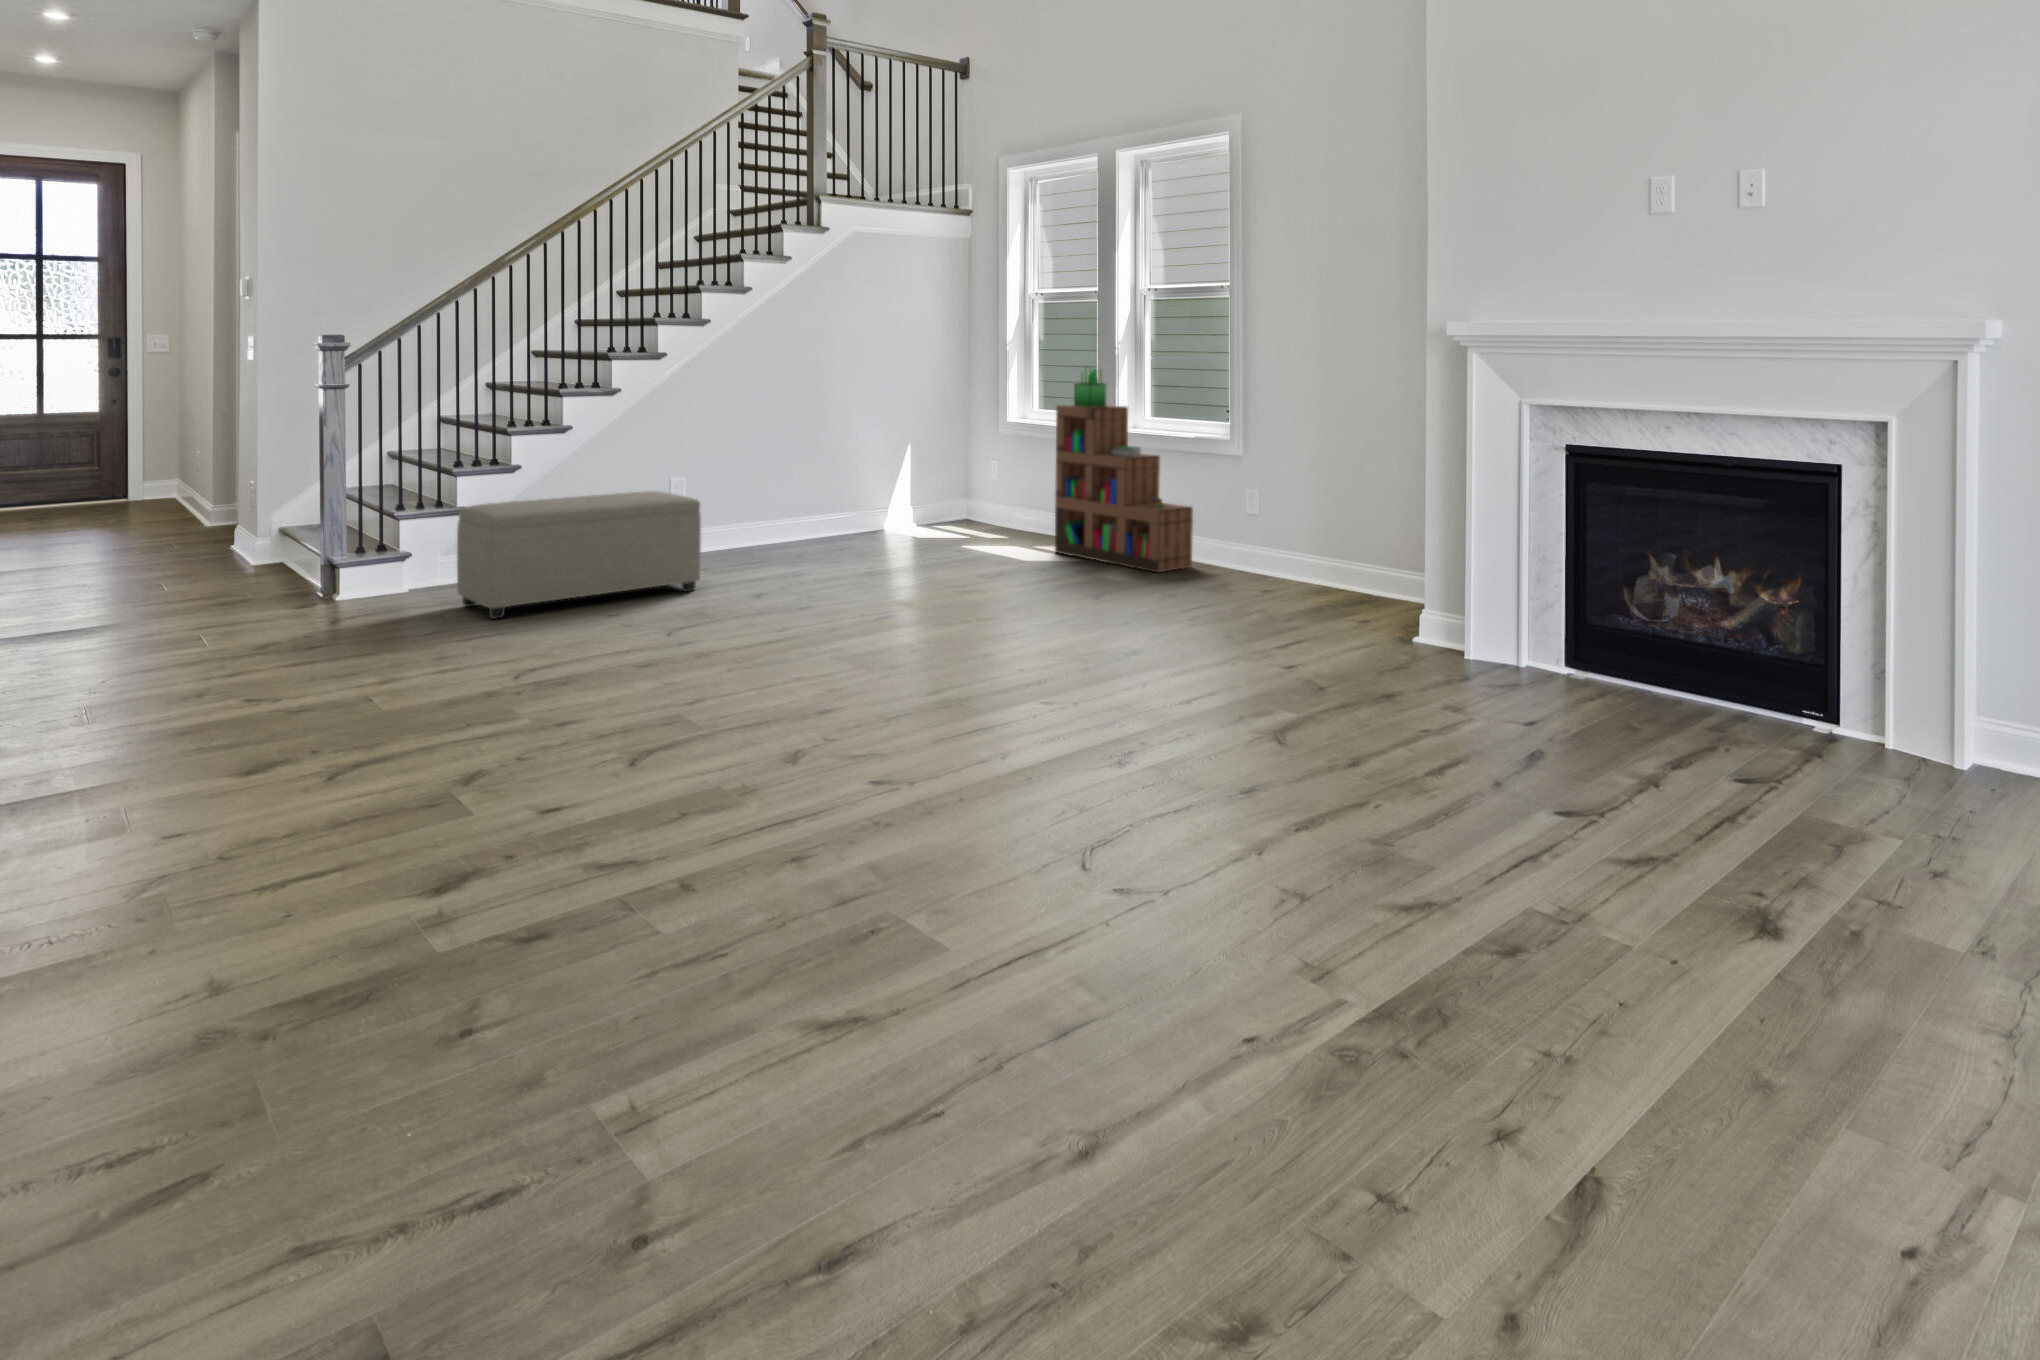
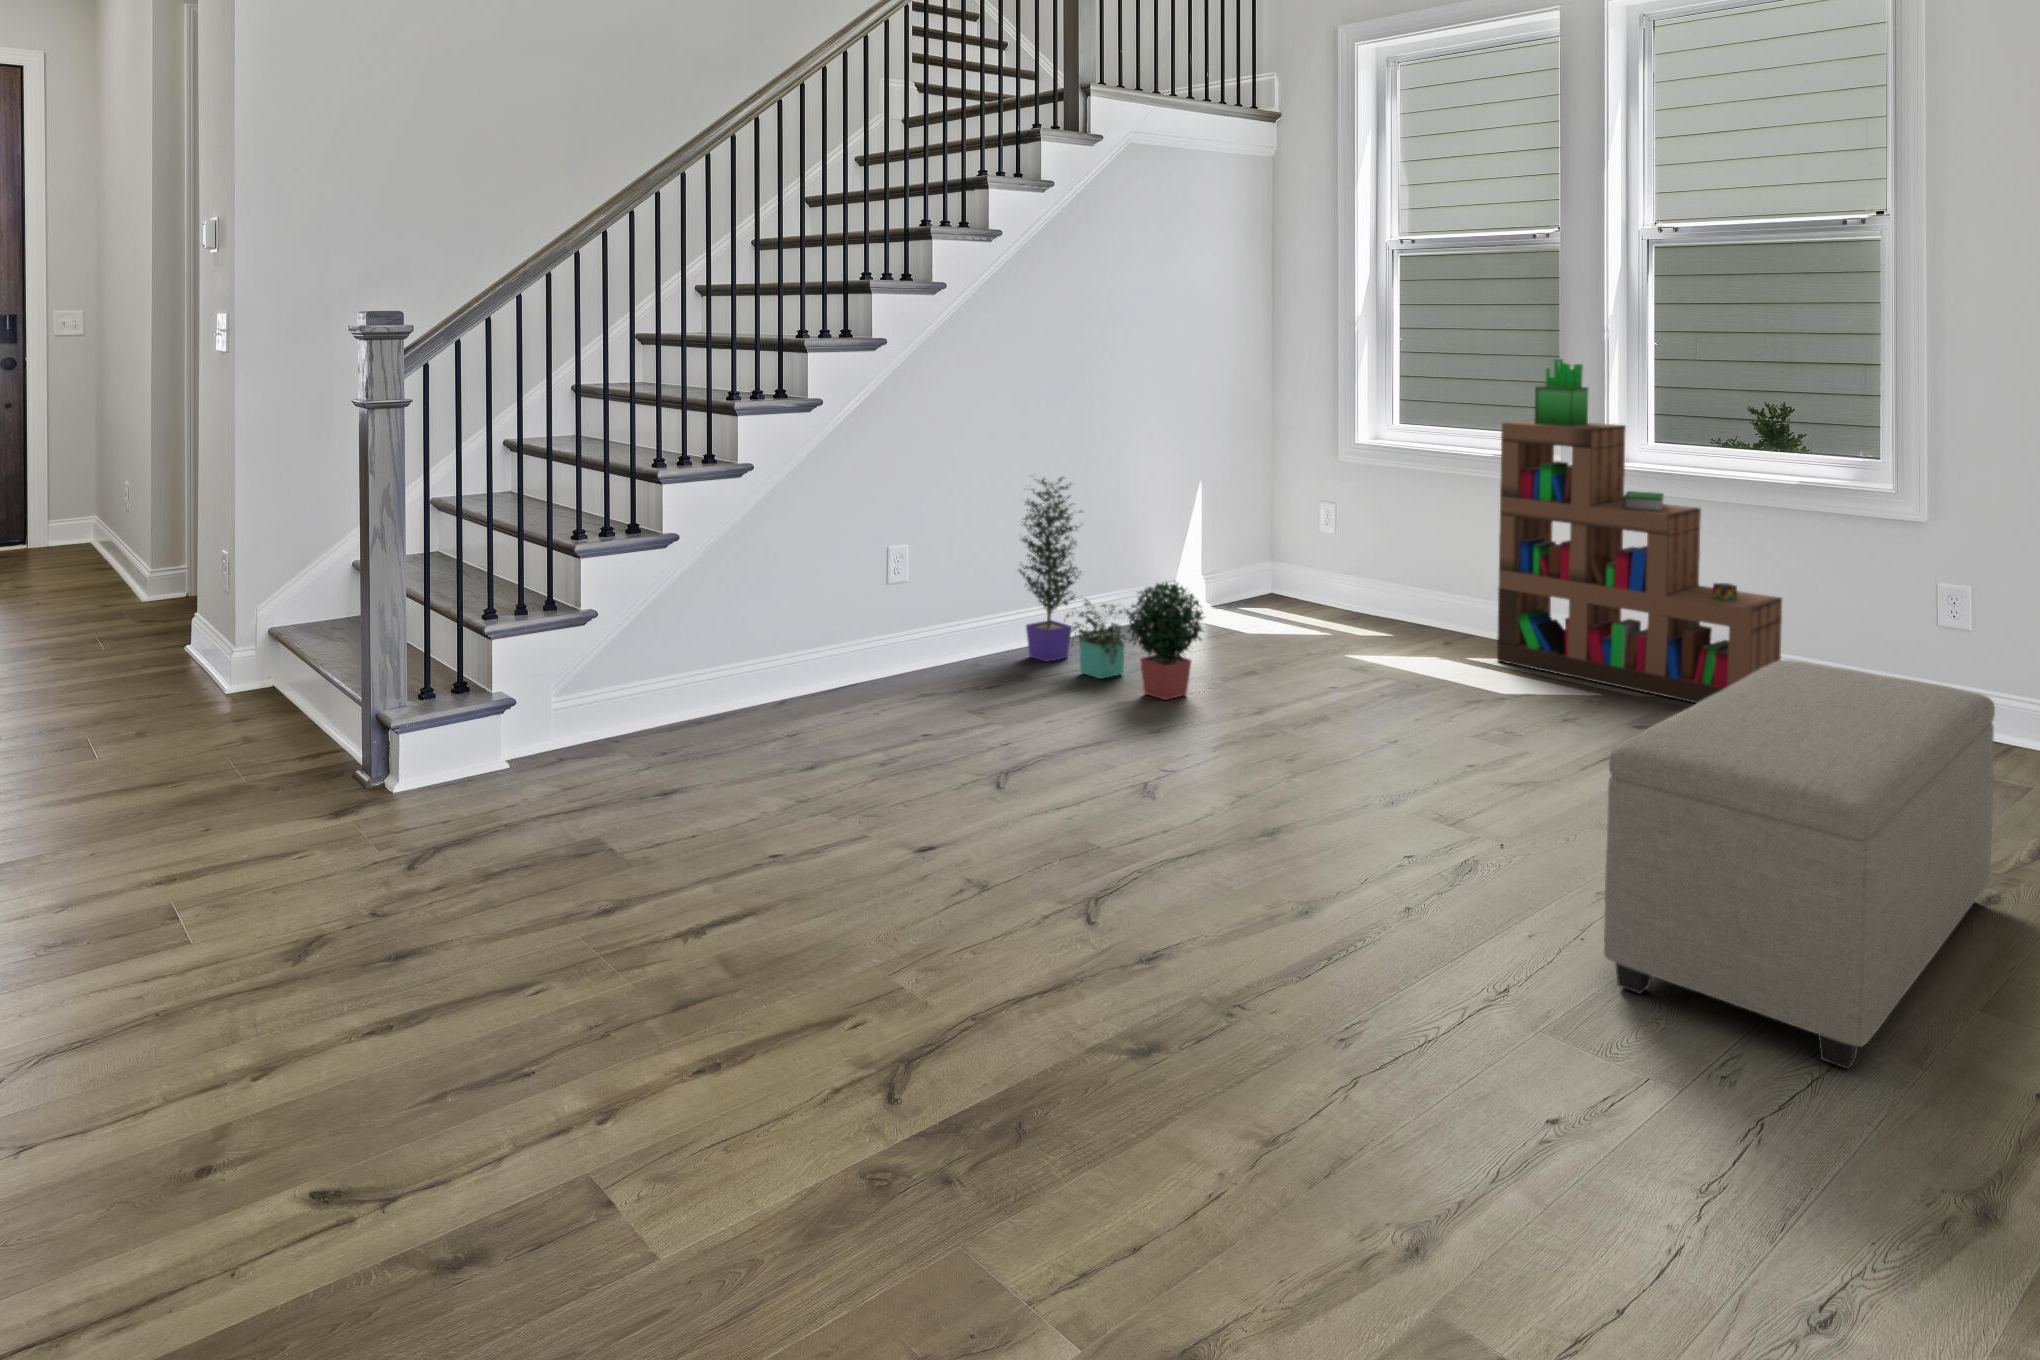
potted plant: none [757,437,850,568] -> present [1019,477,1203,700]
ottoman: present [457,491,701,619] -> present [1604,660,1995,1069]

